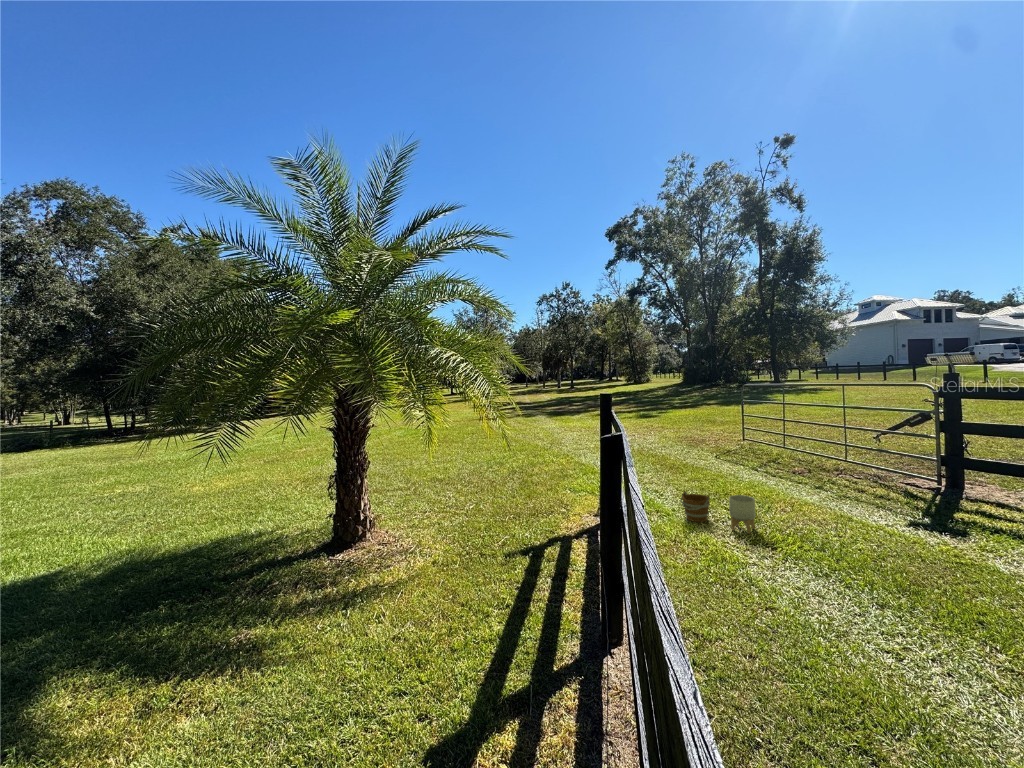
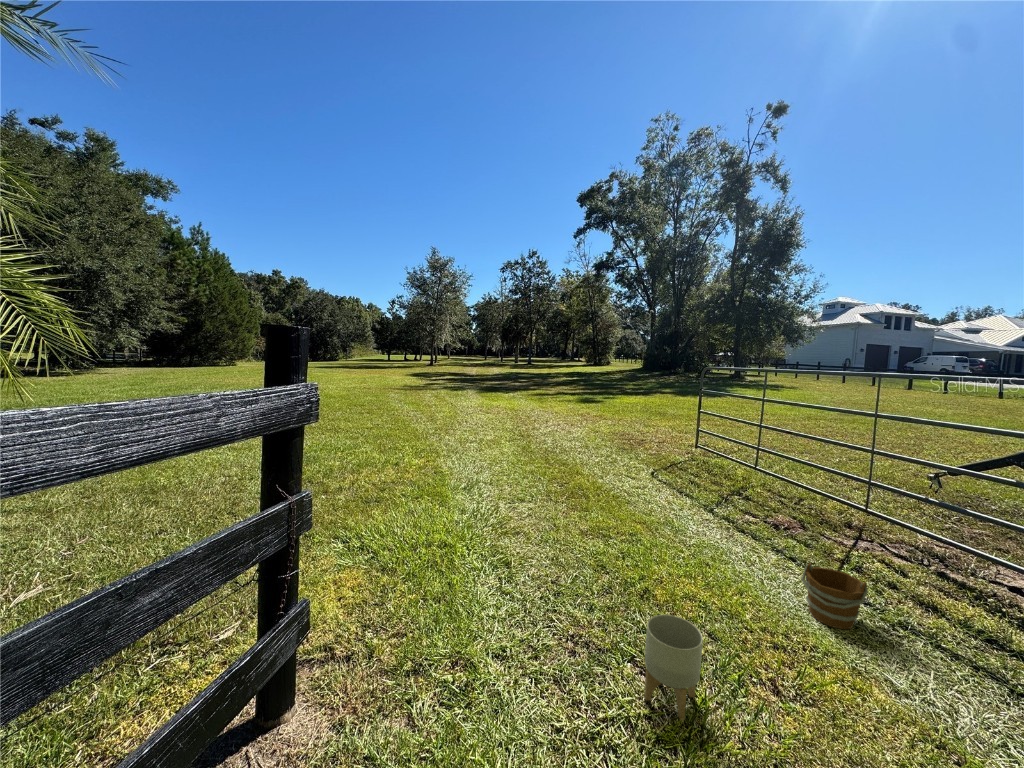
bucket: present [680,491,710,522] -> present [802,563,868,629]

